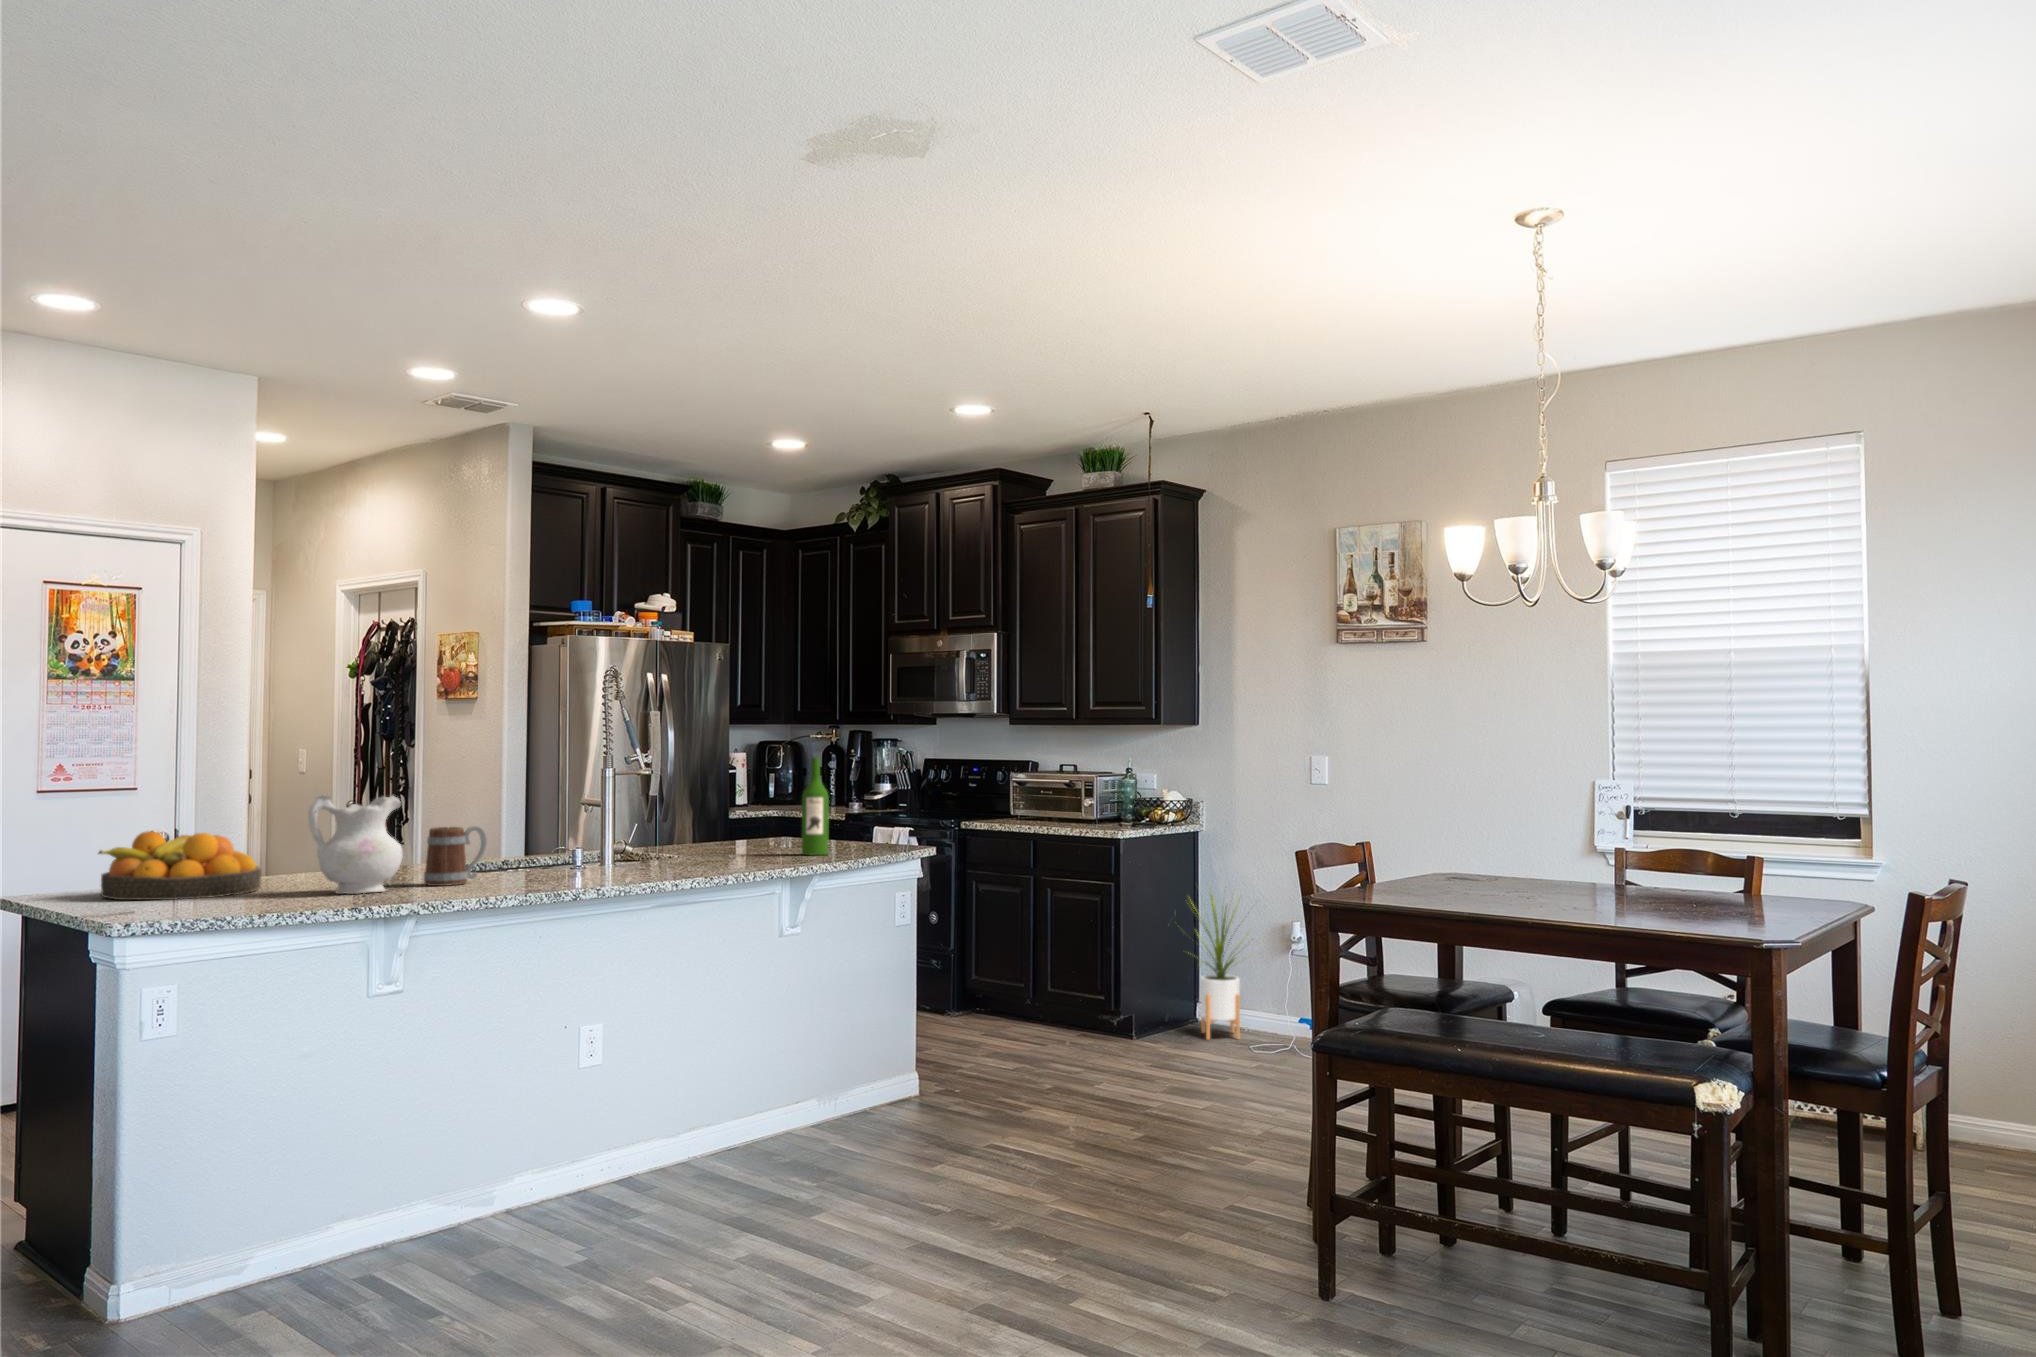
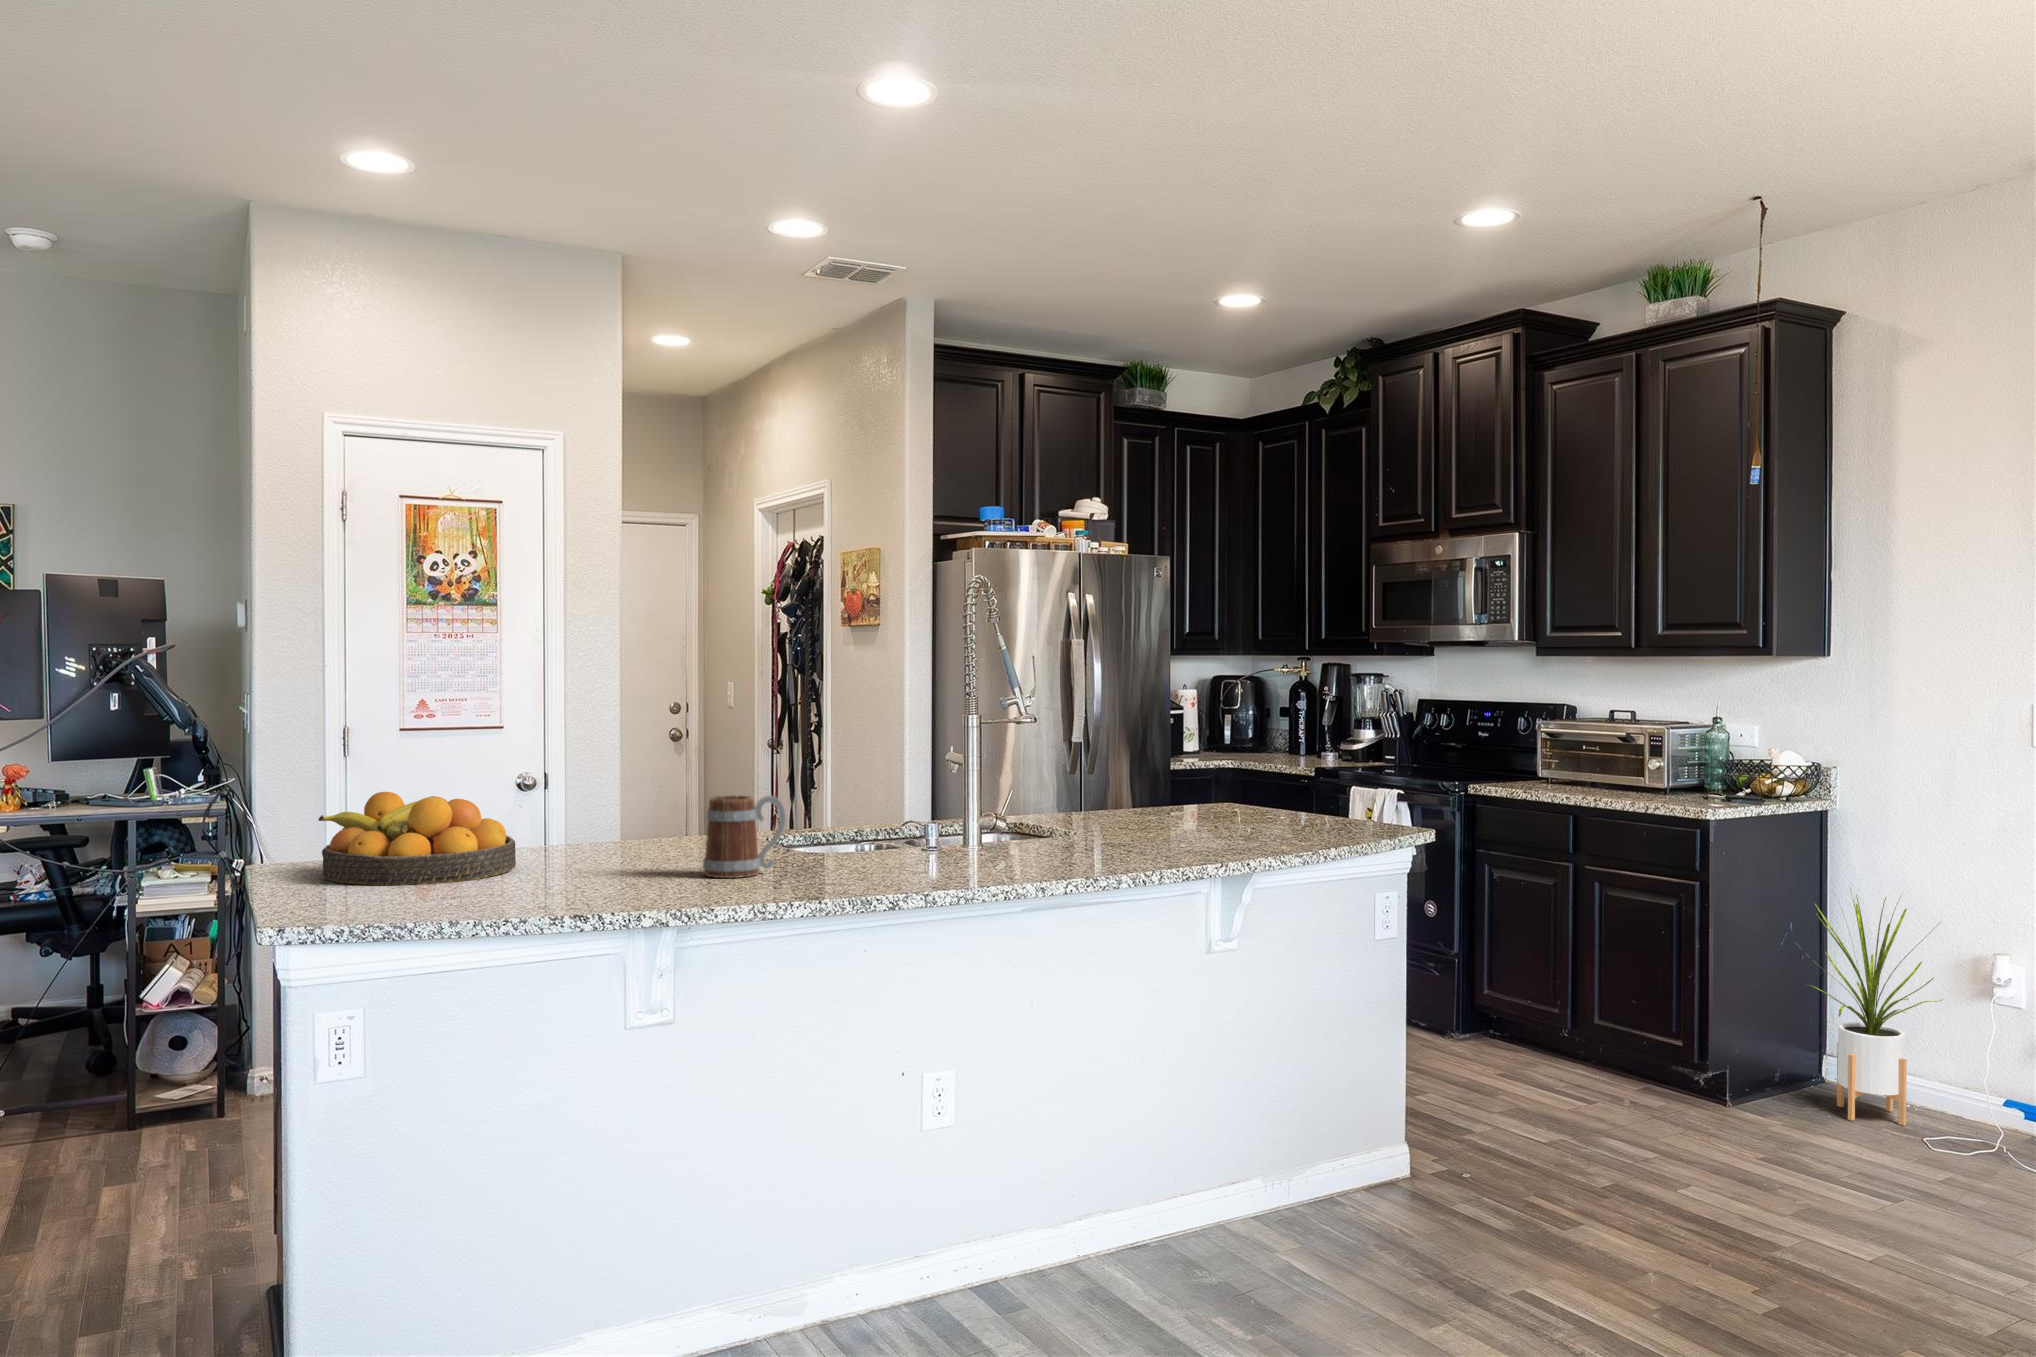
wine bottle: present [802,757,829,855] -> none [1238,702,1276,840]
ceramic pitcher: present [308,795,403,894] -> none [539,751,664,889]

